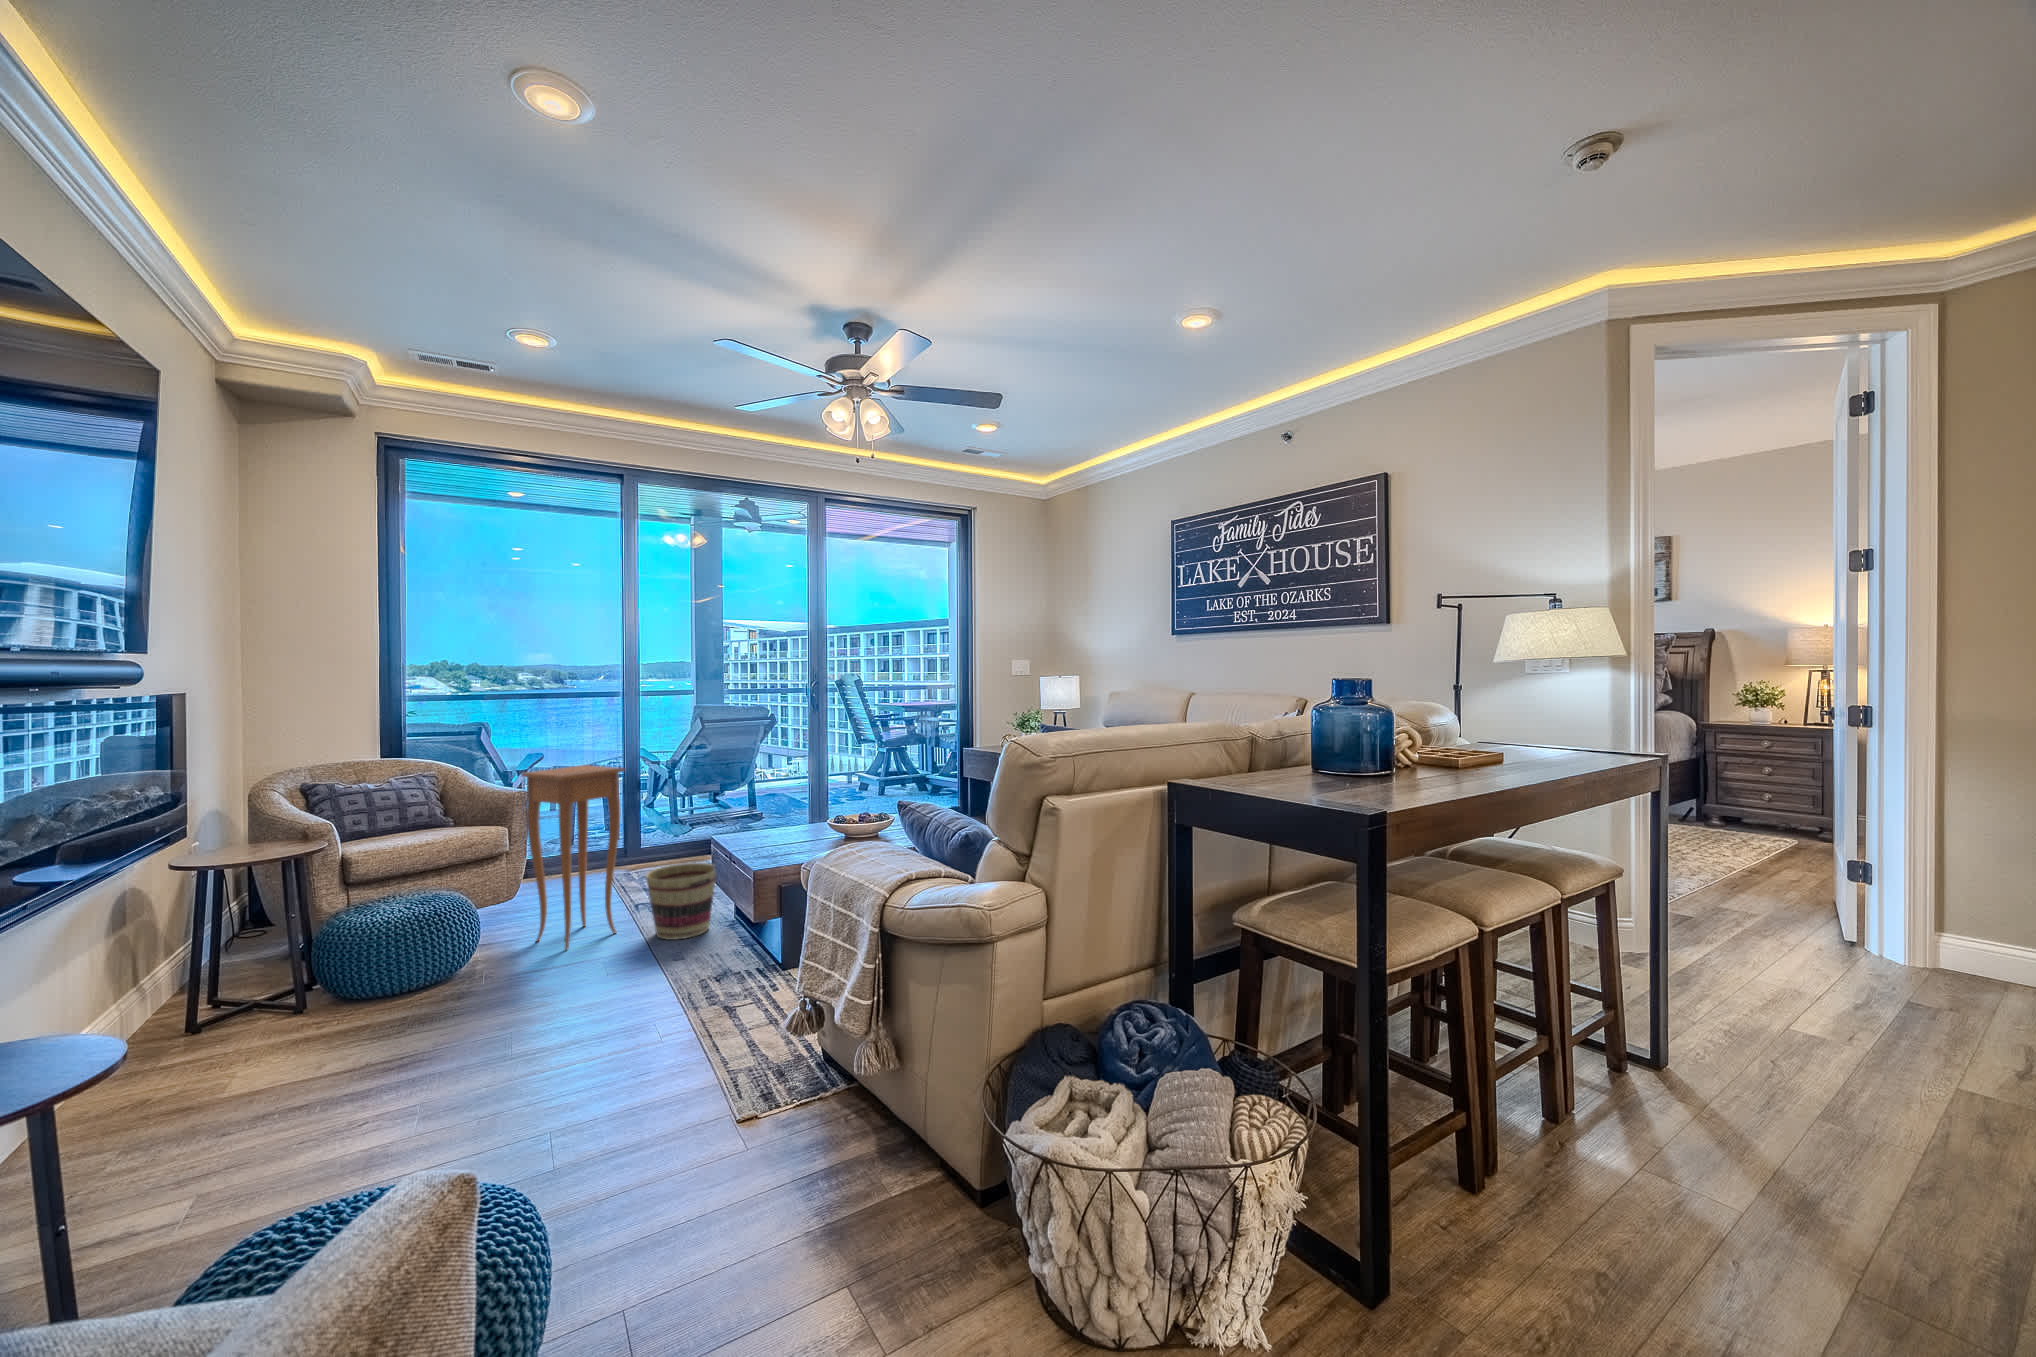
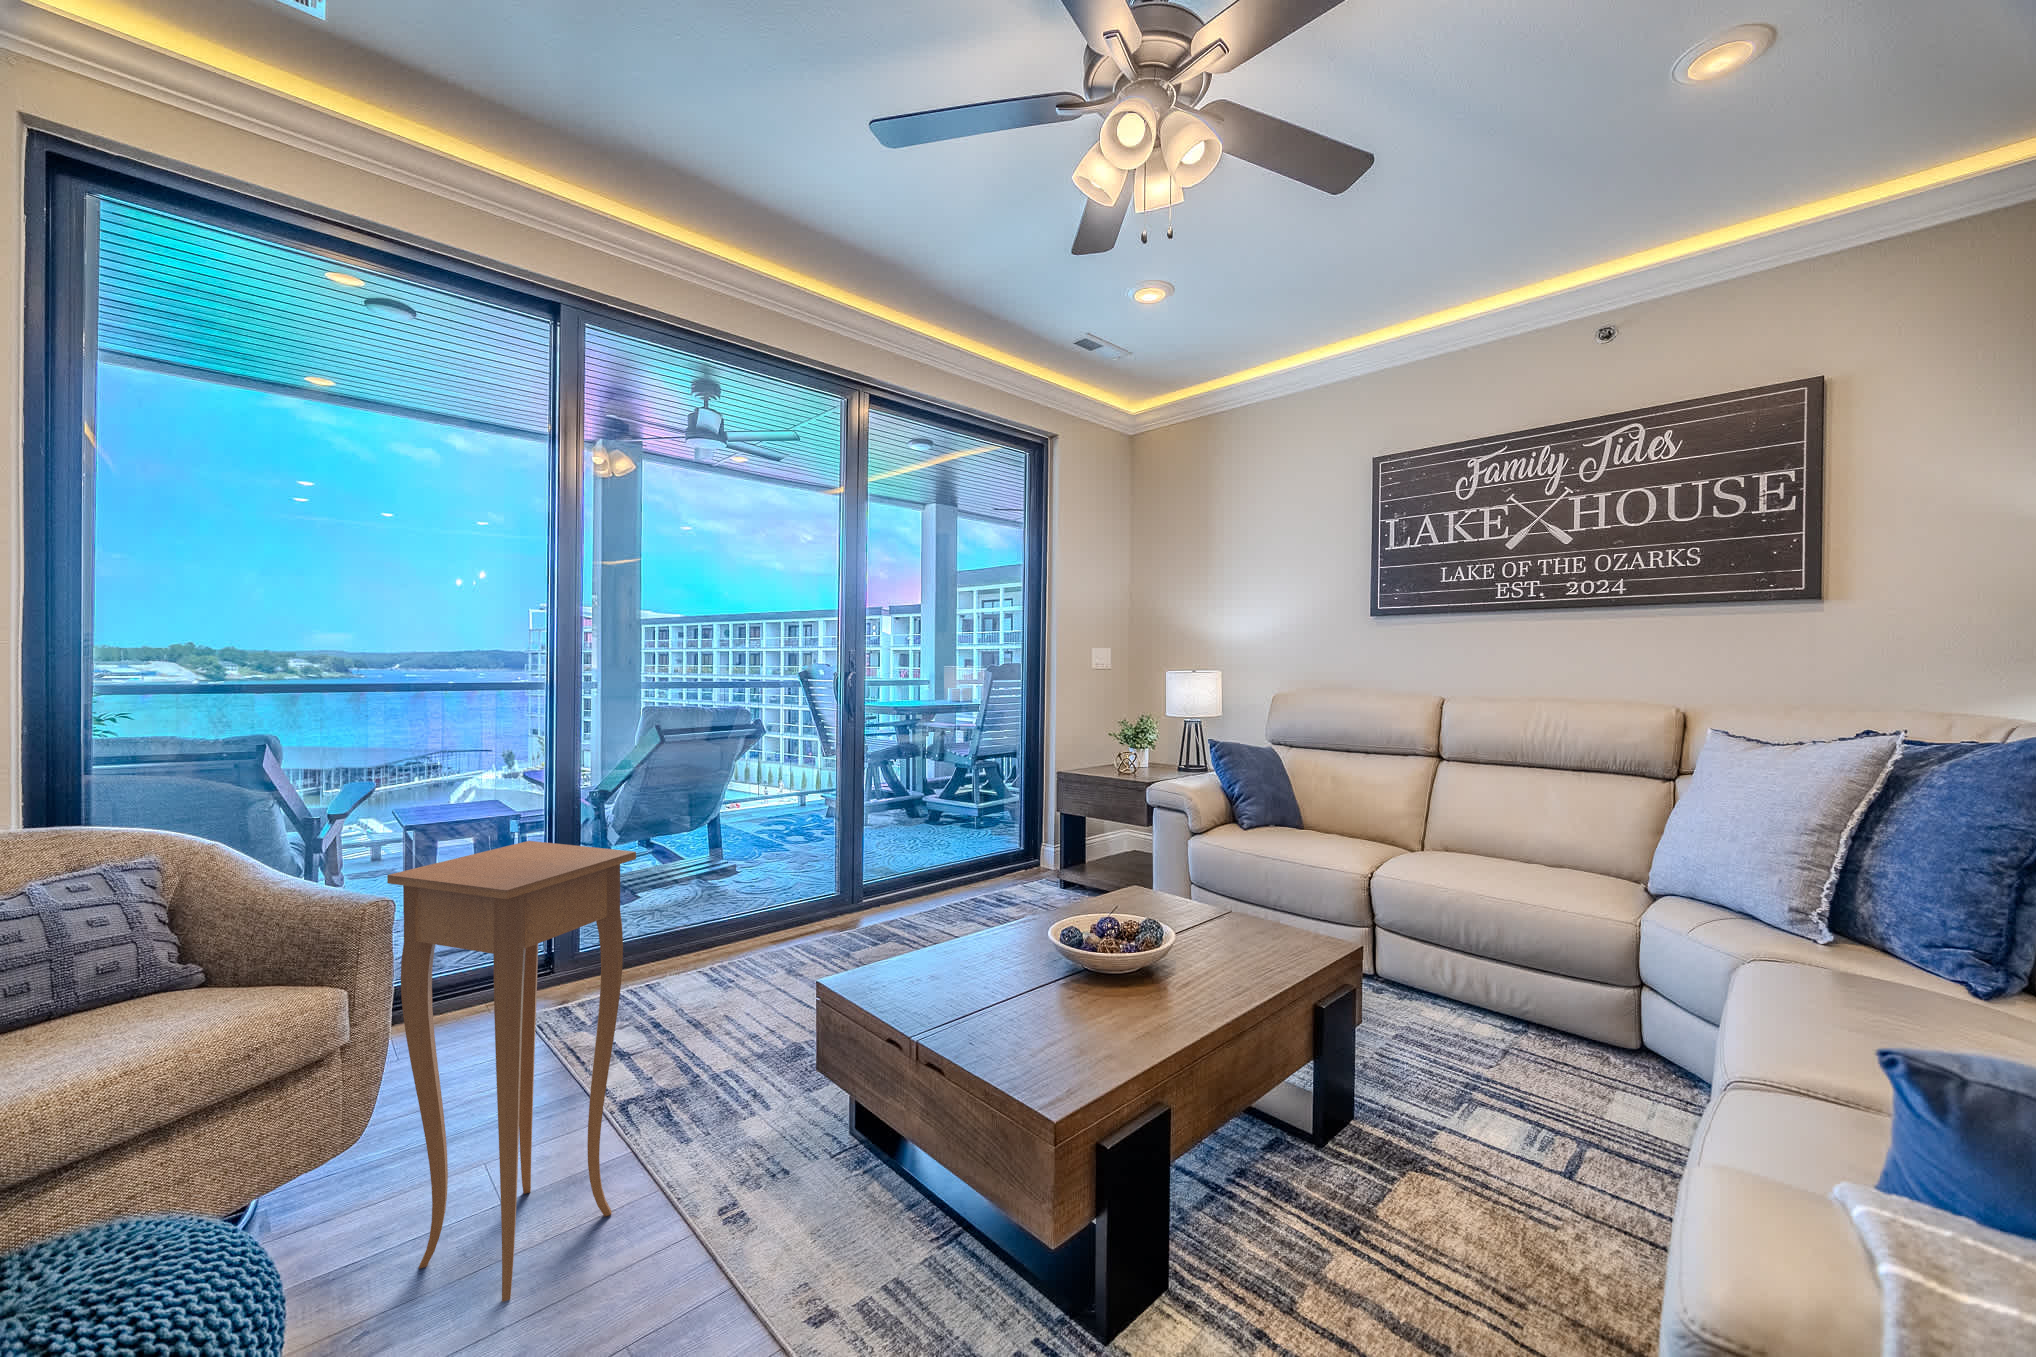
basket: present [646,863,716,940] -> none [685,1034,832,1230]

